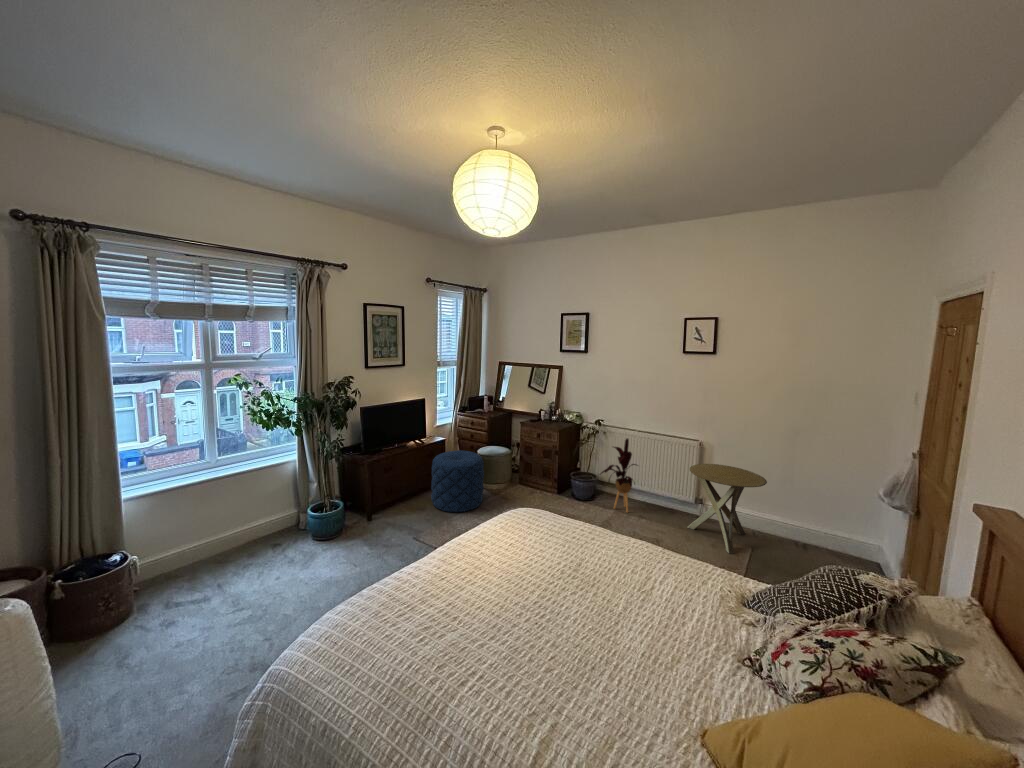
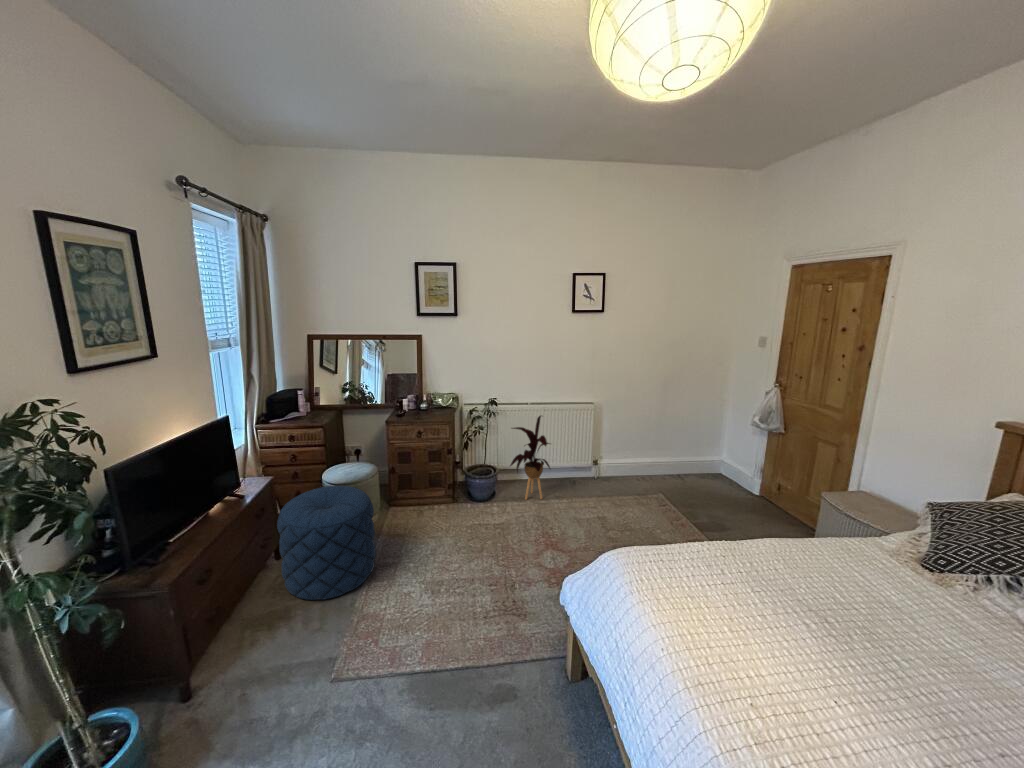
side table: present [687,464,767,554] -> none [601,423,672,507]

